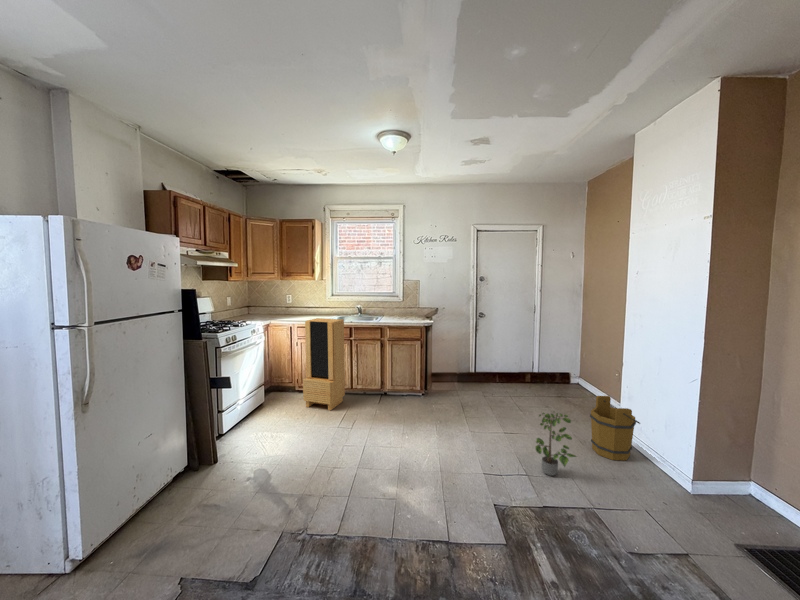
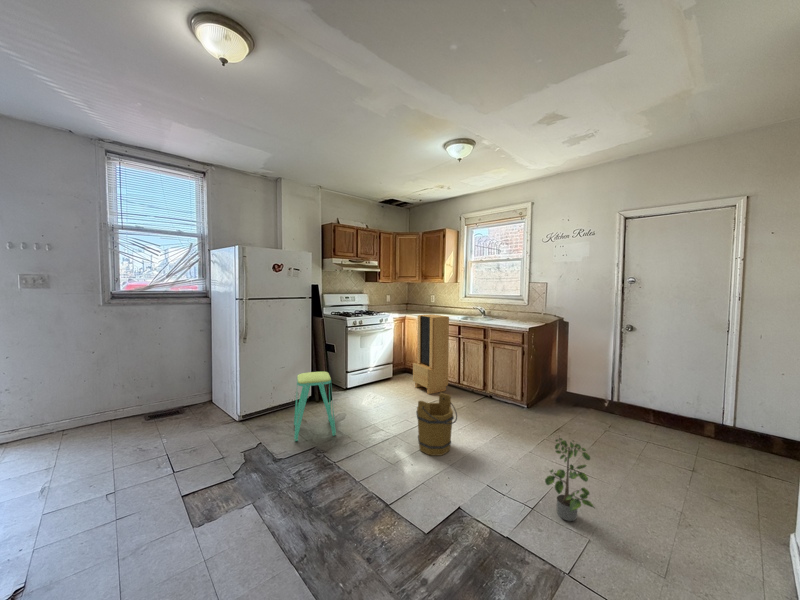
bucket: present [590,396,640,461] -> present [416,393,457,455]
stool: none [204,418,288,536] -> present [294,372,336,441]

